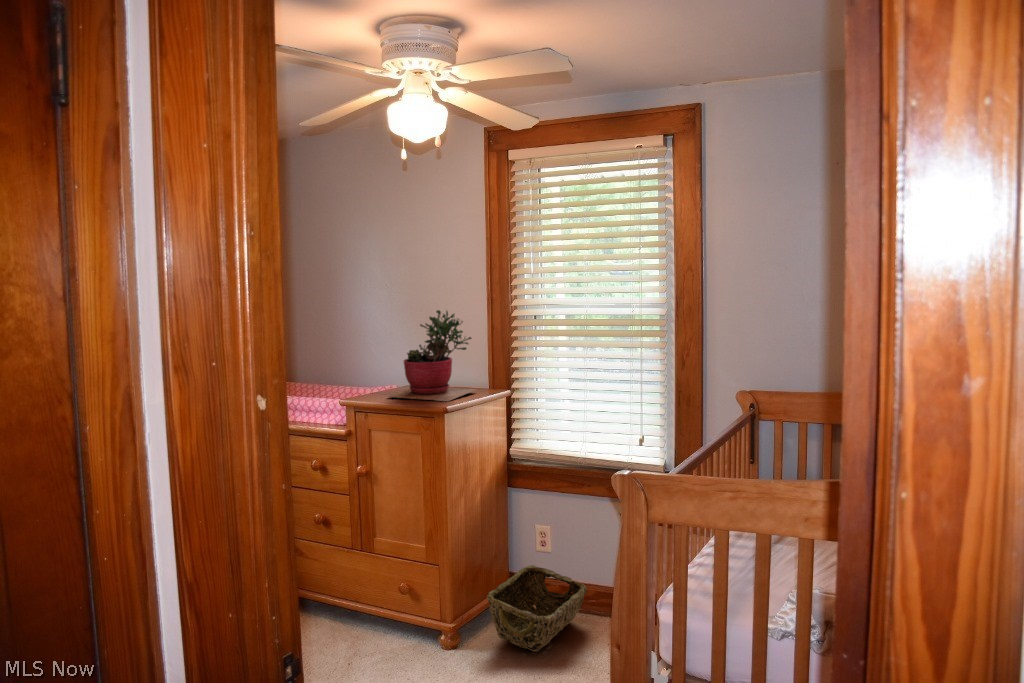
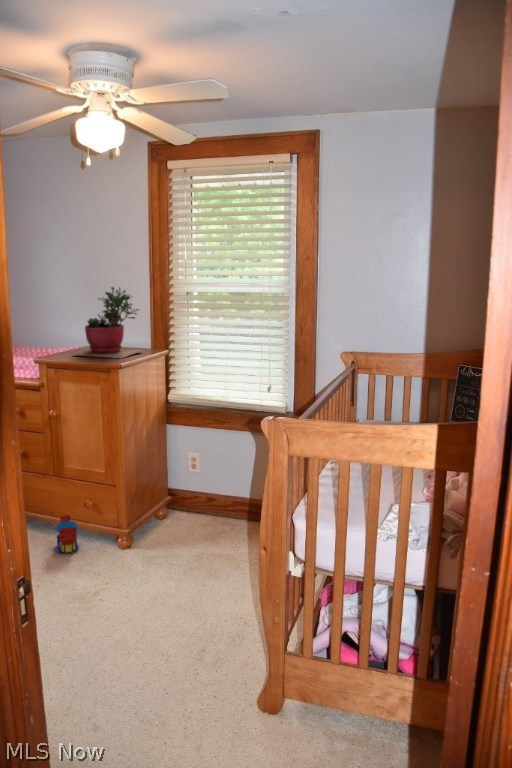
woven basket: present [487,565,587,652] -> none [153,483,228,542]
toy train: none [362,607,390,659] -> present [56,515,79,553]

